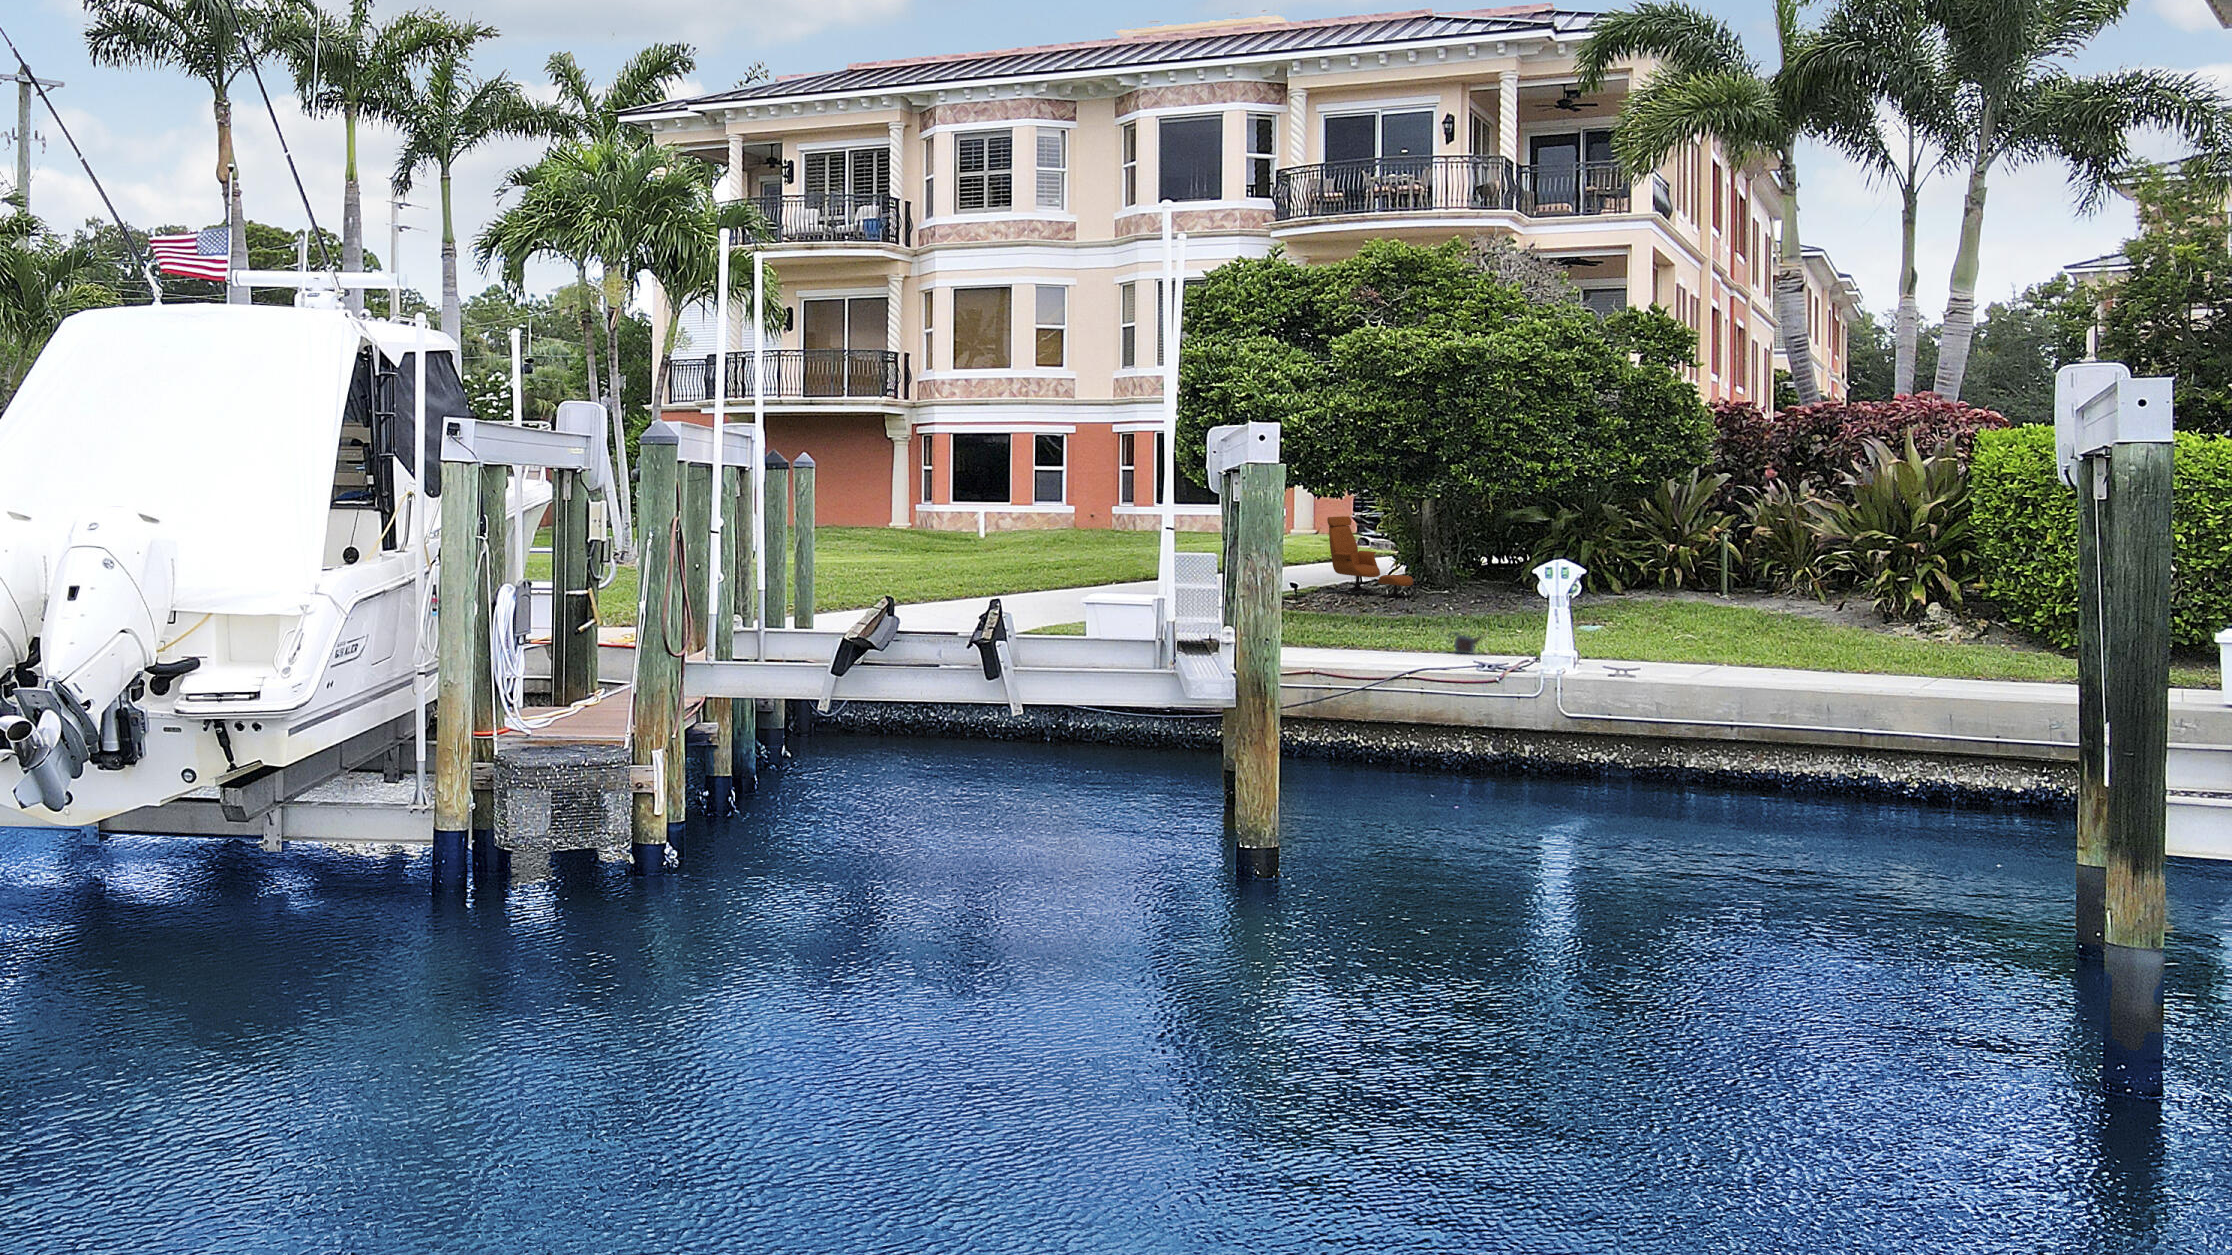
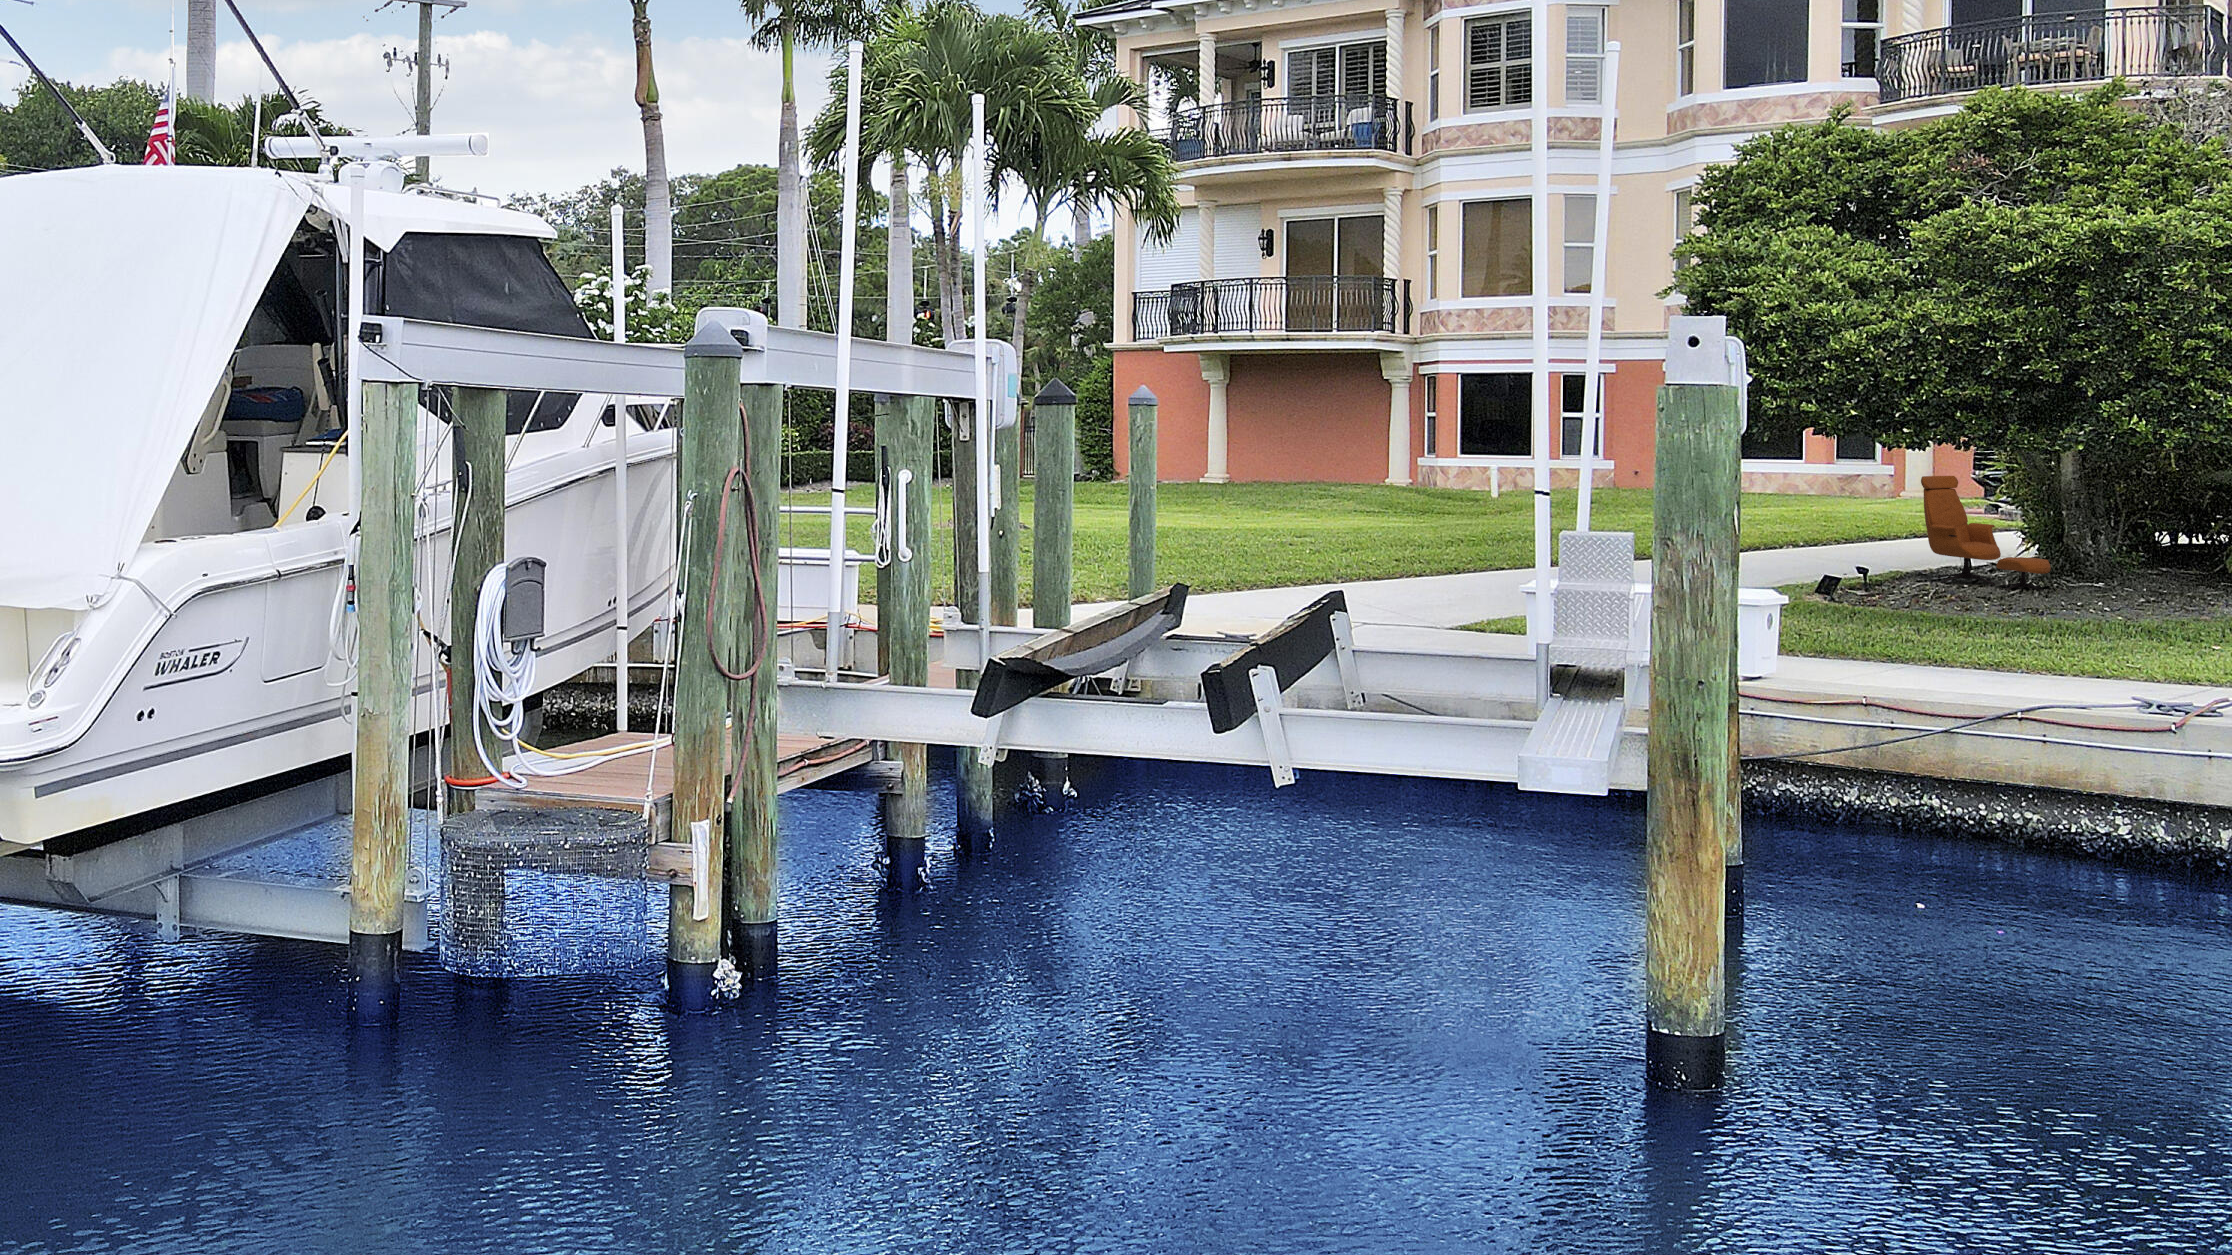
watering can: present [1454,634,1483,654] -> none [2085,647,2149,683]

